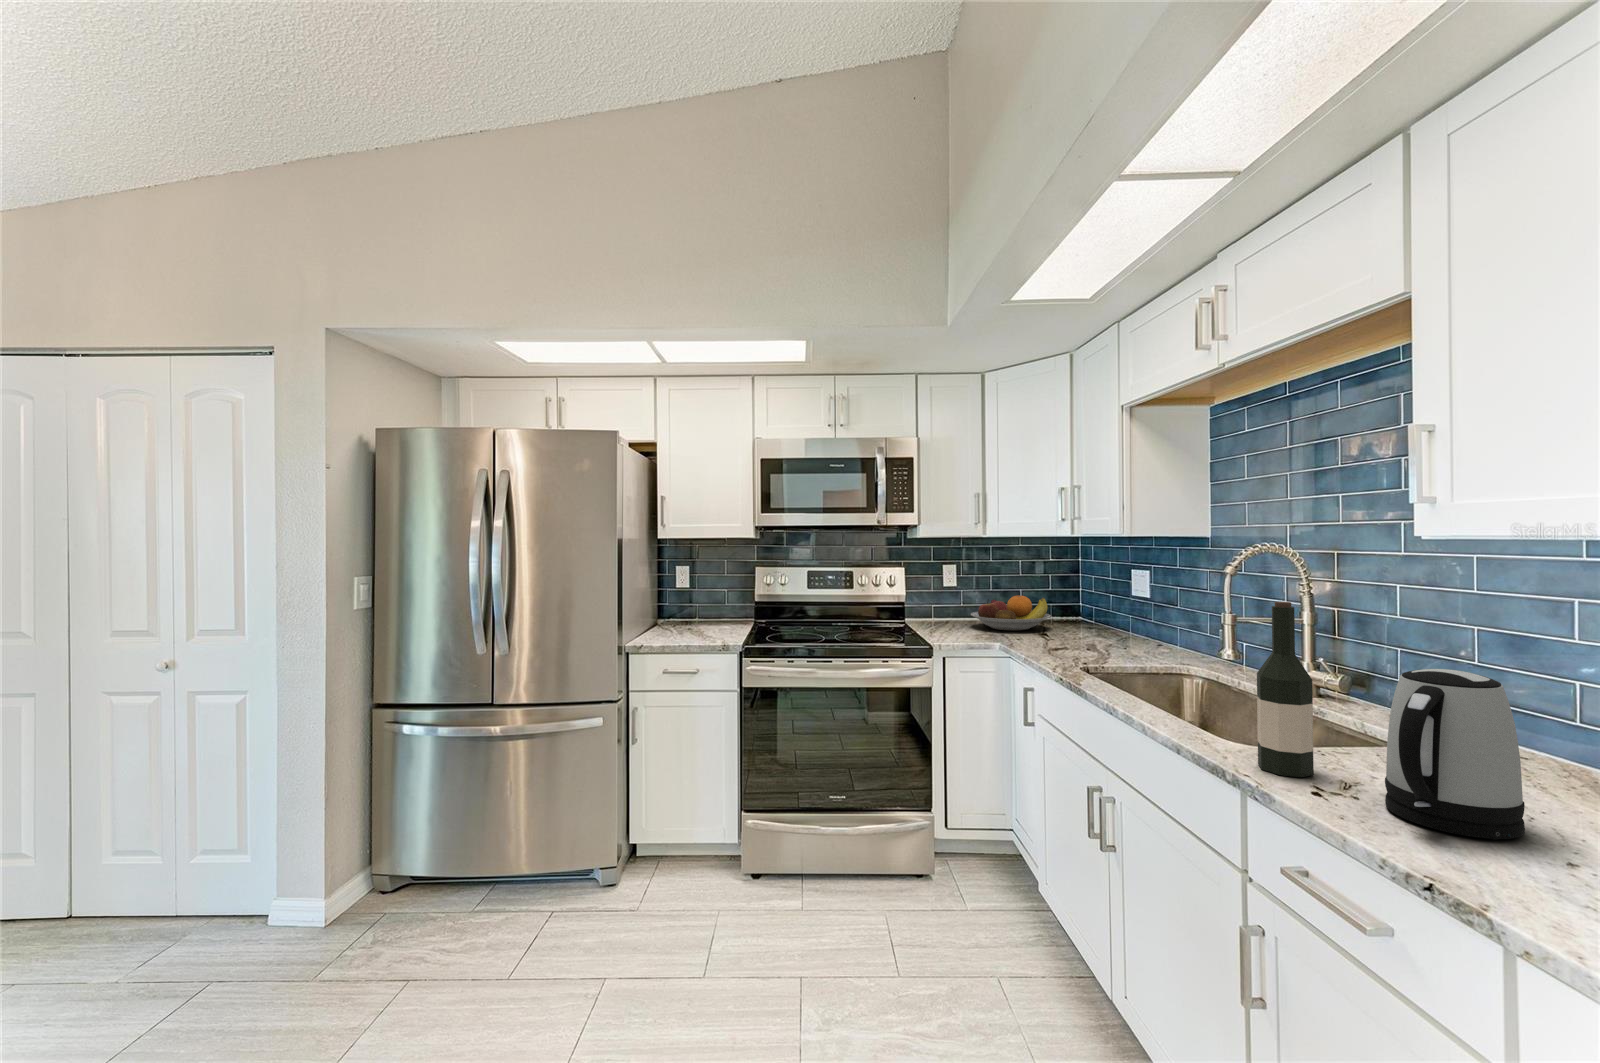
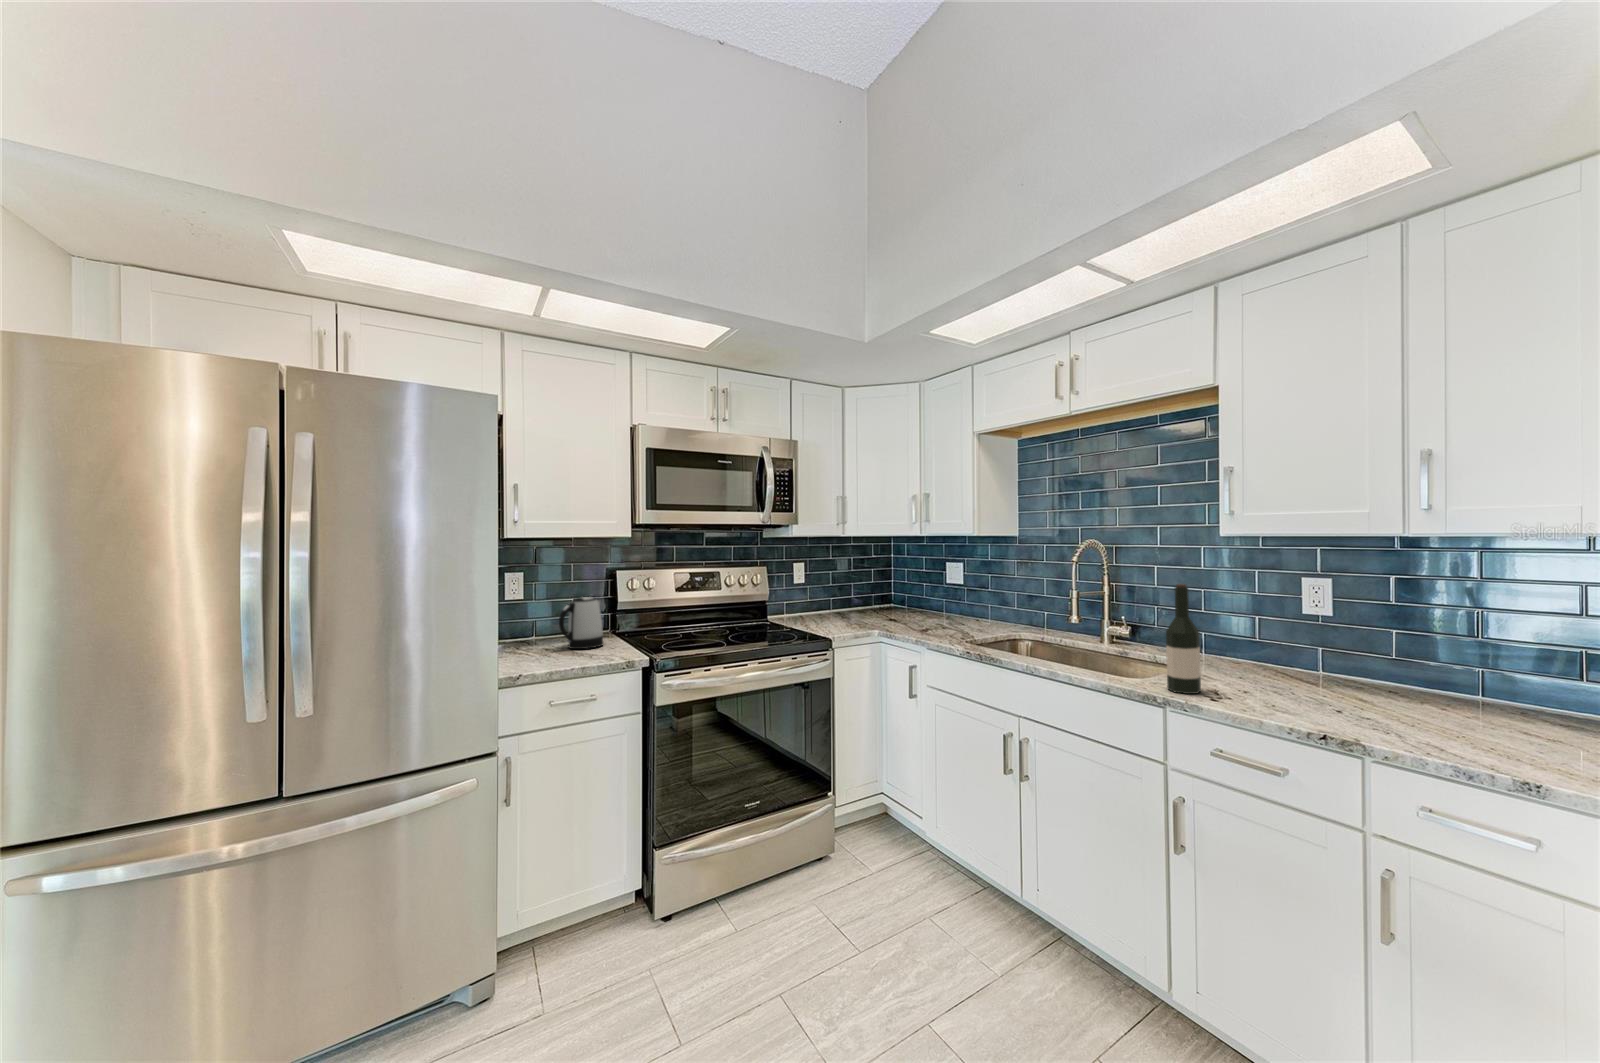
fruit bowl: present [971,595,1051,630] -> none [828,587,892,617]
kettle: present [1385,669,1525,839] -> present [559,597,603,649]

